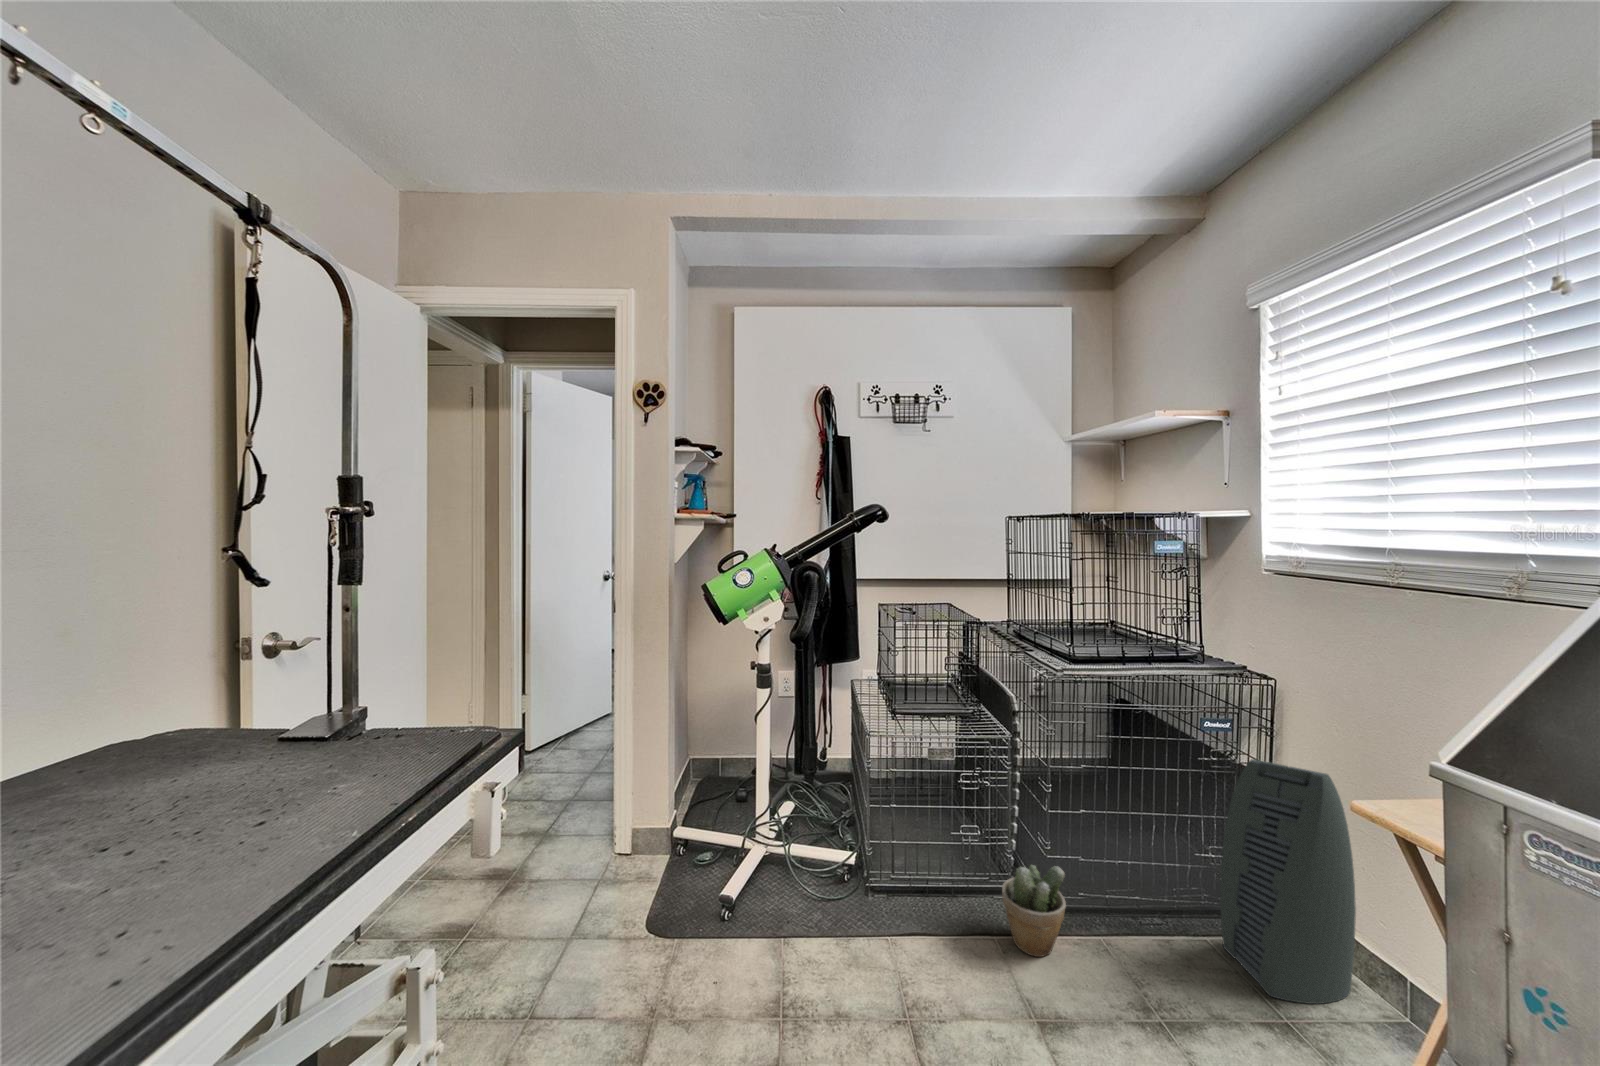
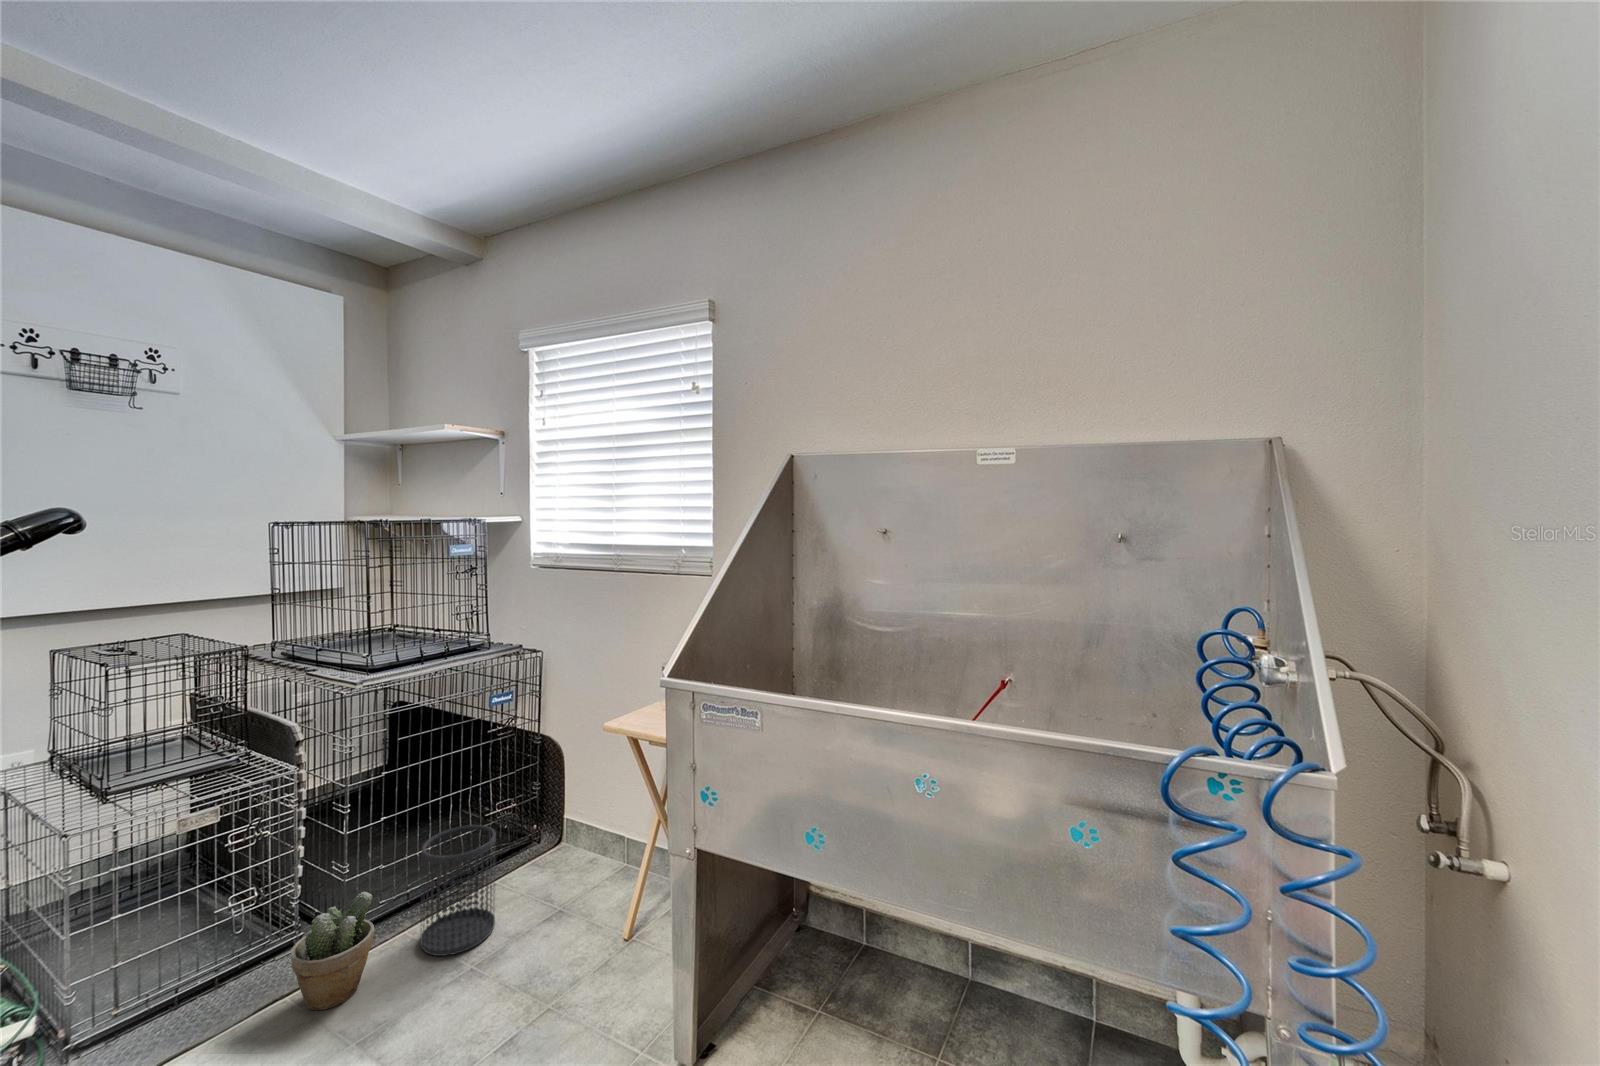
air purifier: present [1220,759,1356,1004] -> none [510,711,595,898]
wastebasket: none [1111,845,1195,992] -> present [420,825,496,956]

